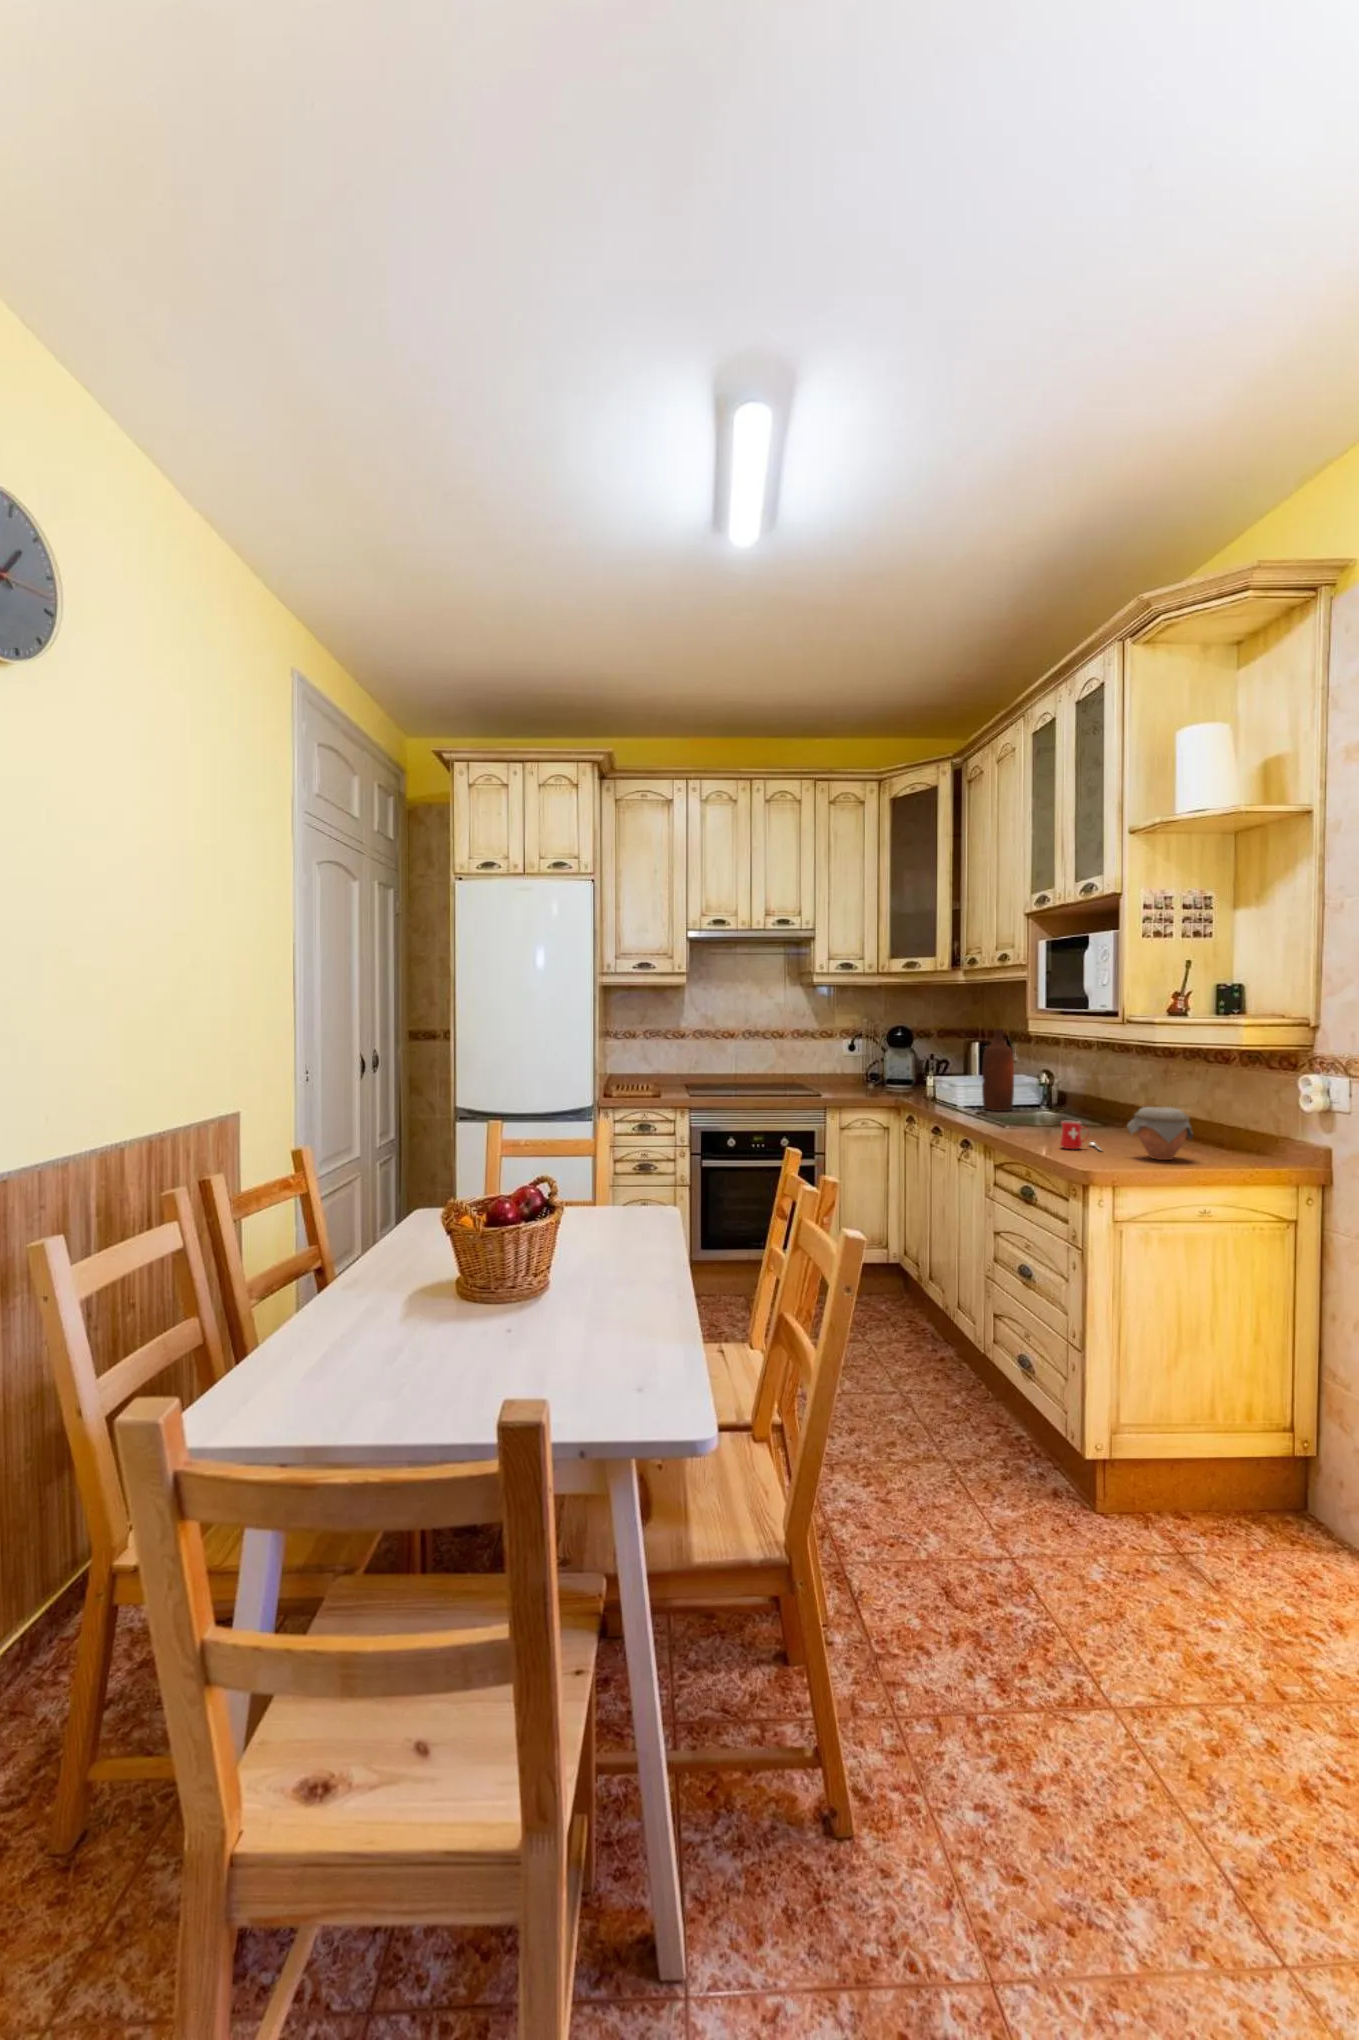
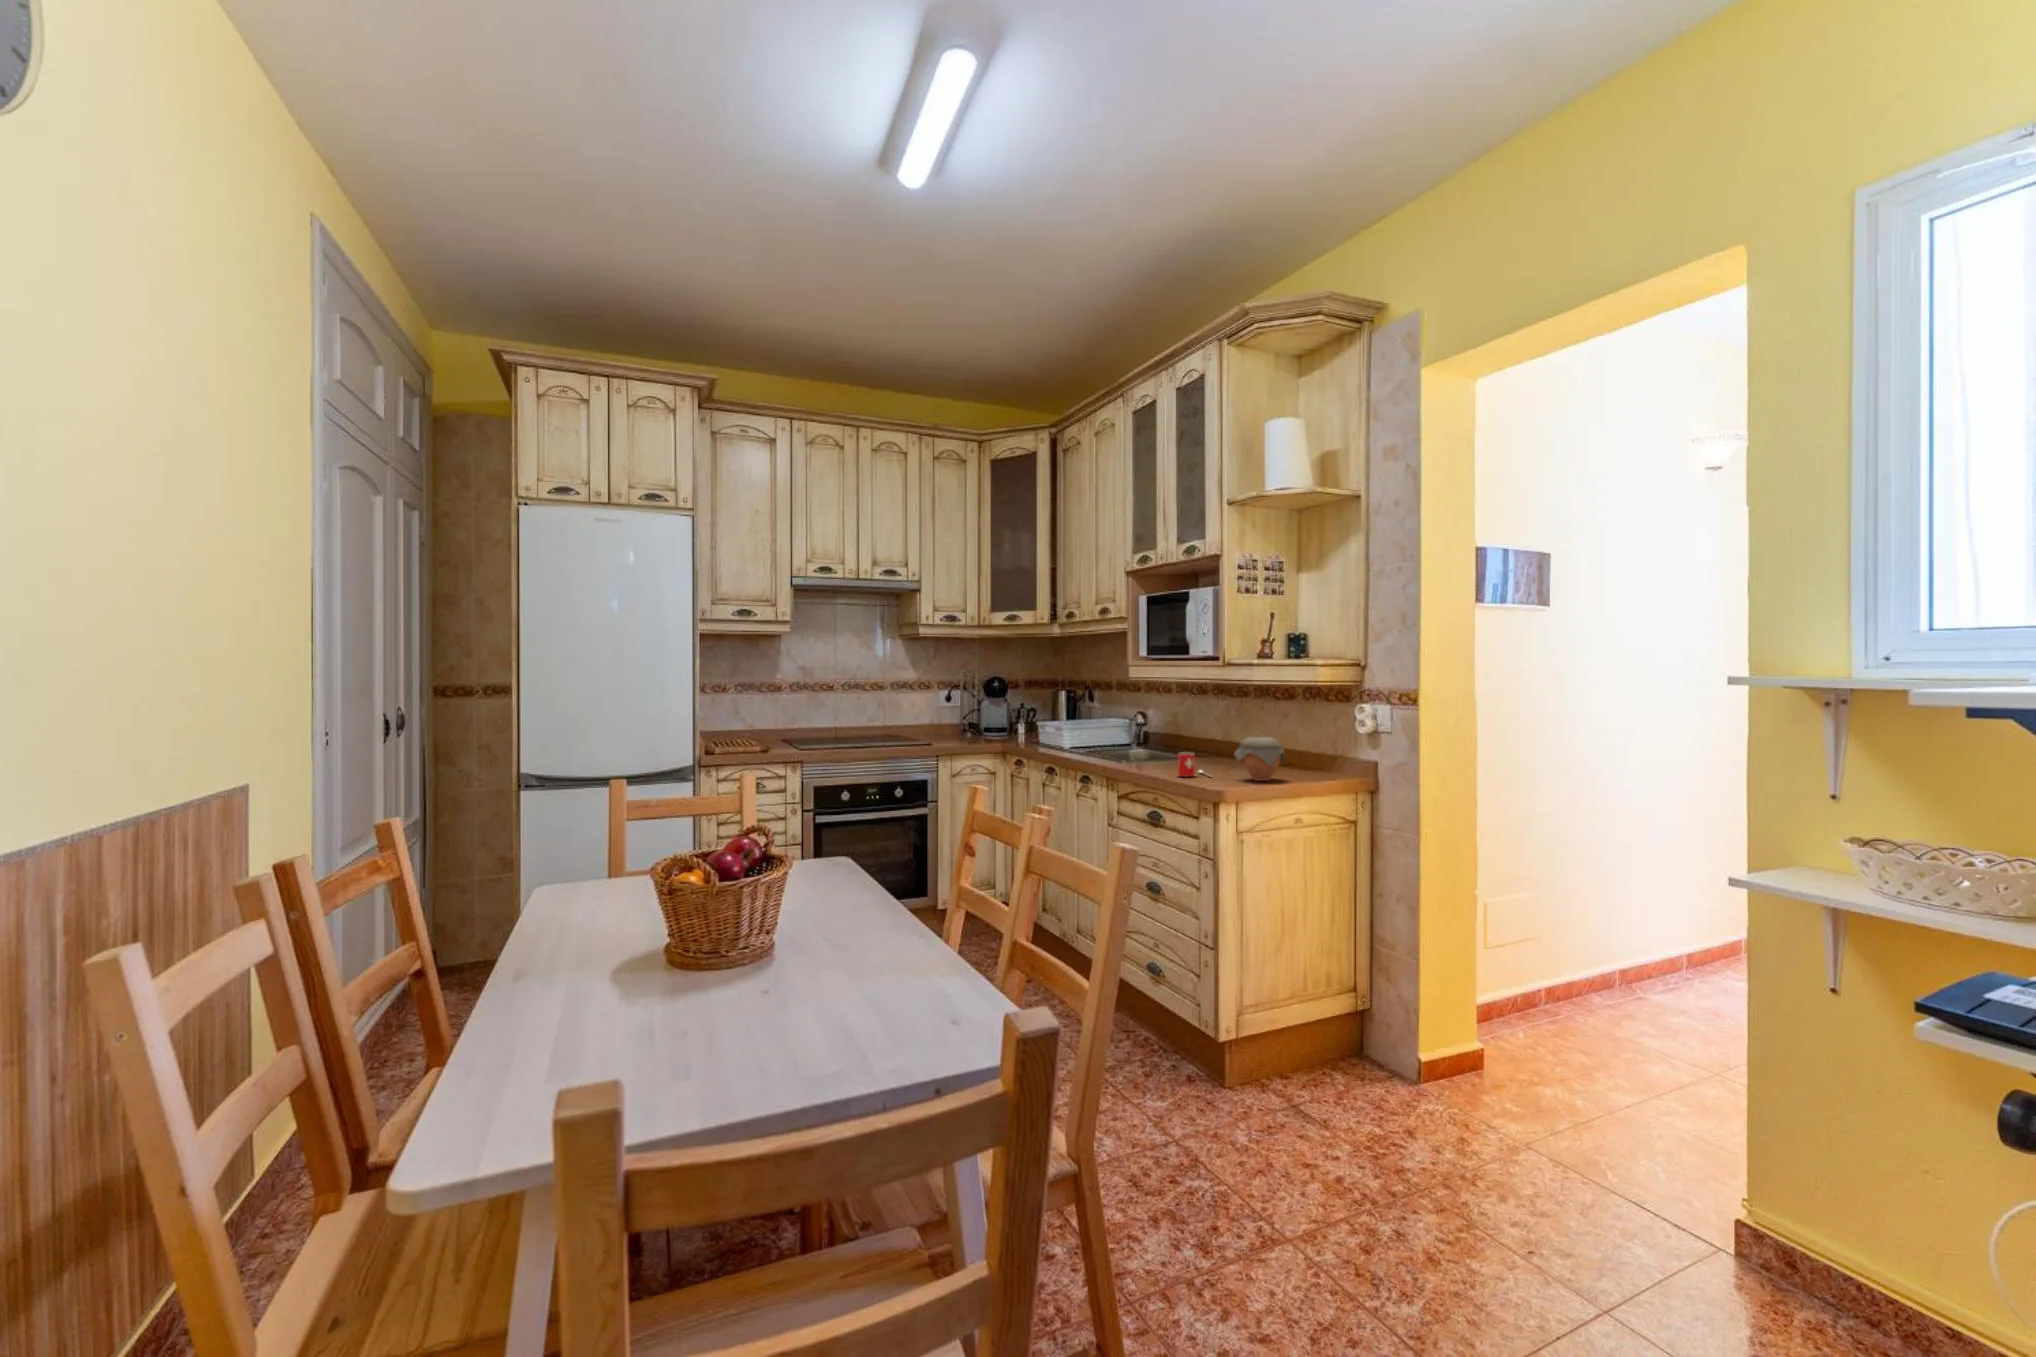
bottle: present [982,1029,1014,1111] -> none [1082,676,1108,749]

